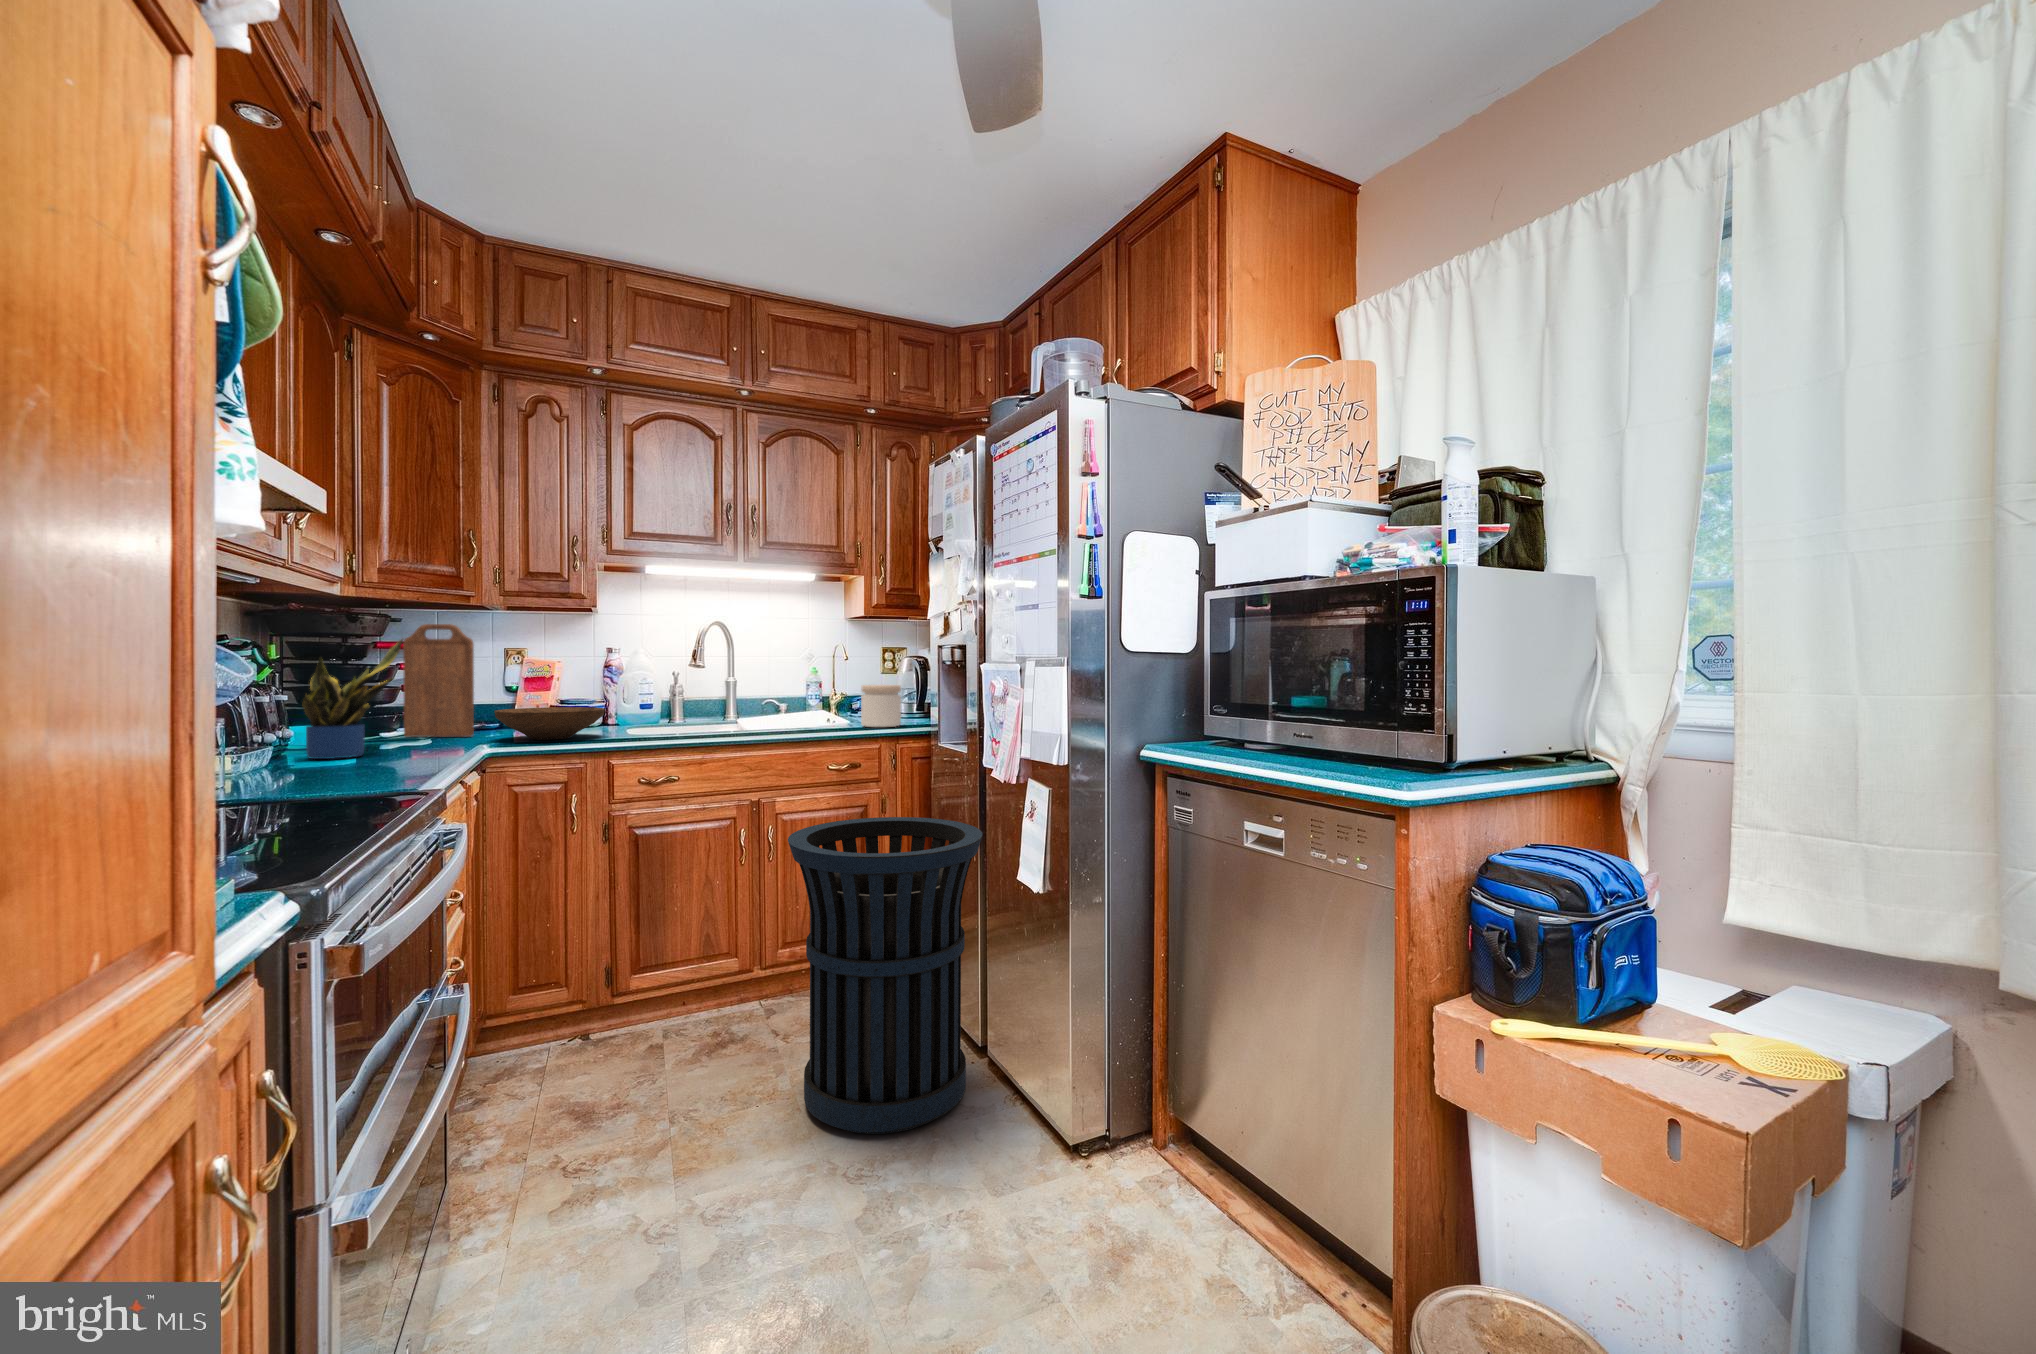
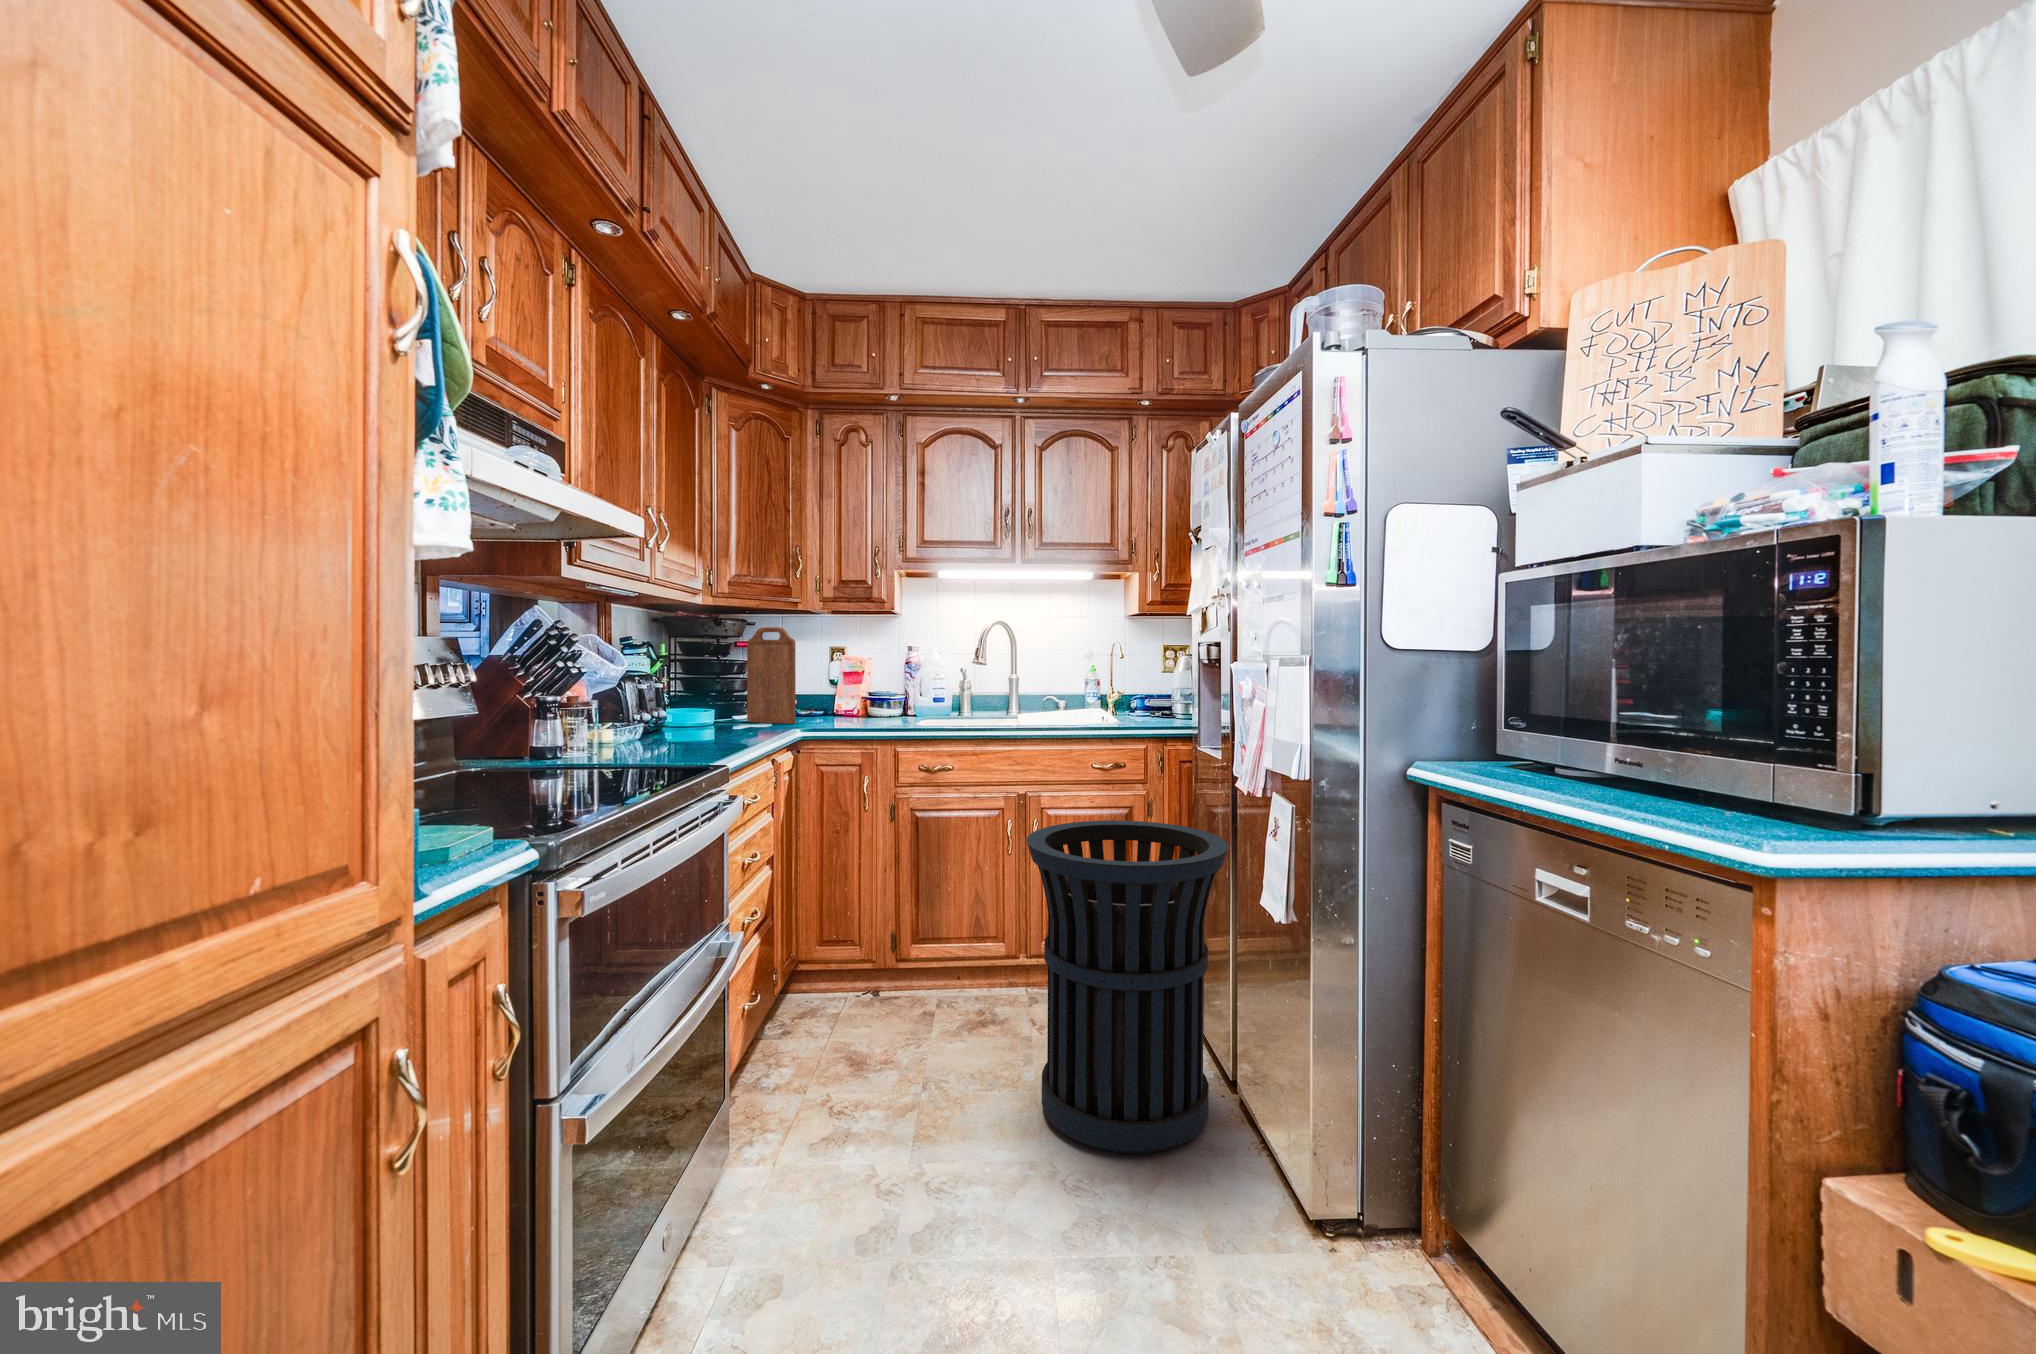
potted plant: present [303,640,403,759] -> none [661,640,731,739]
jar: present [861,685,901,727] -> none [1129,683,1169,727]
wooden bowl: present [495,707,605,740] -> none [805,700,893,729]

